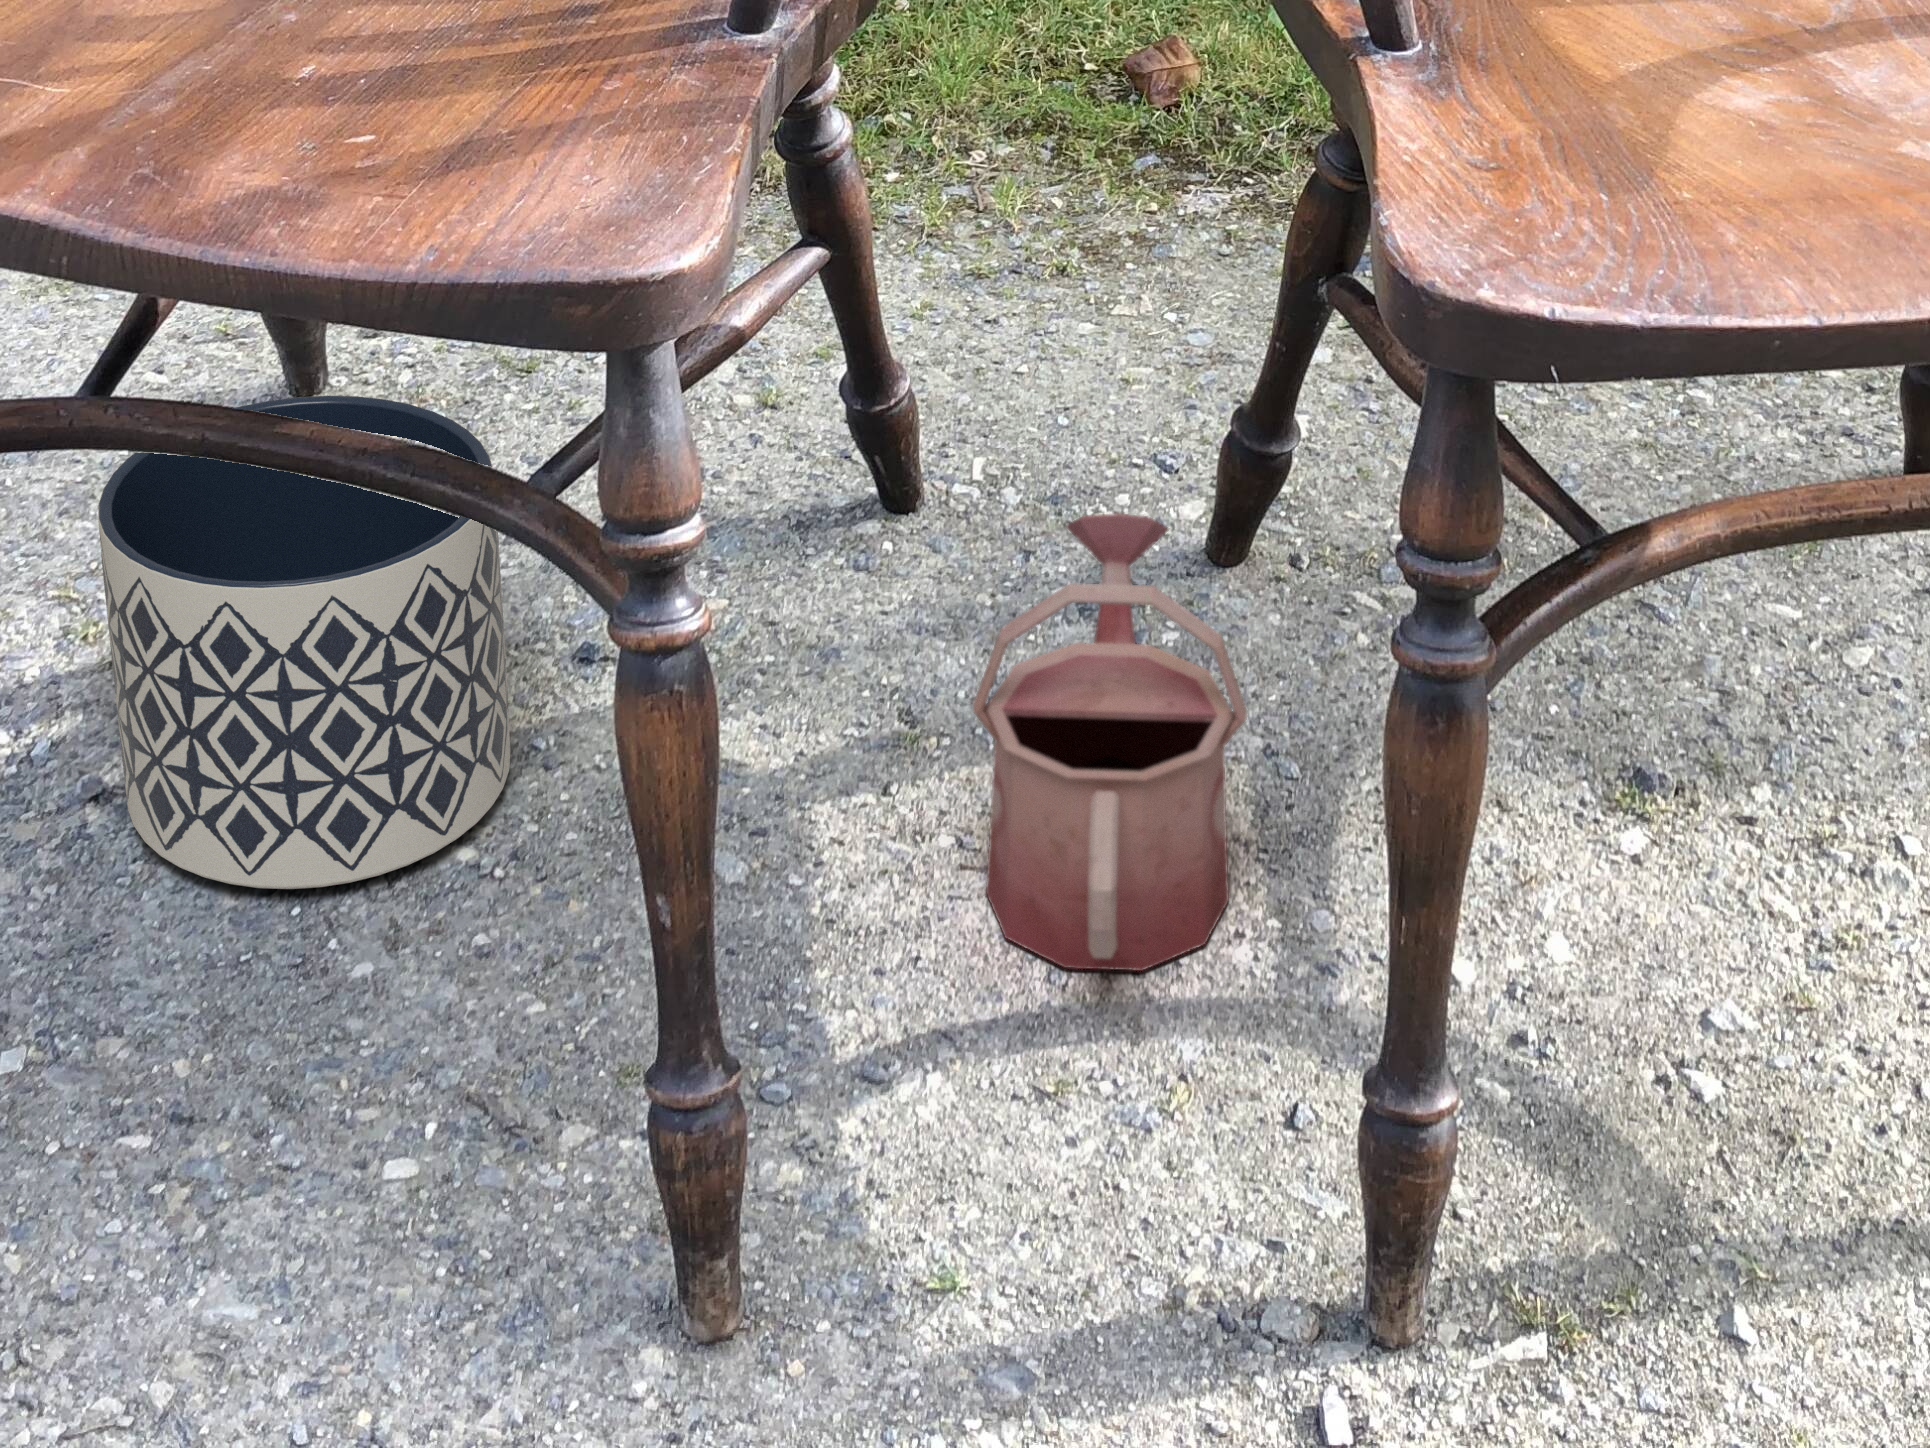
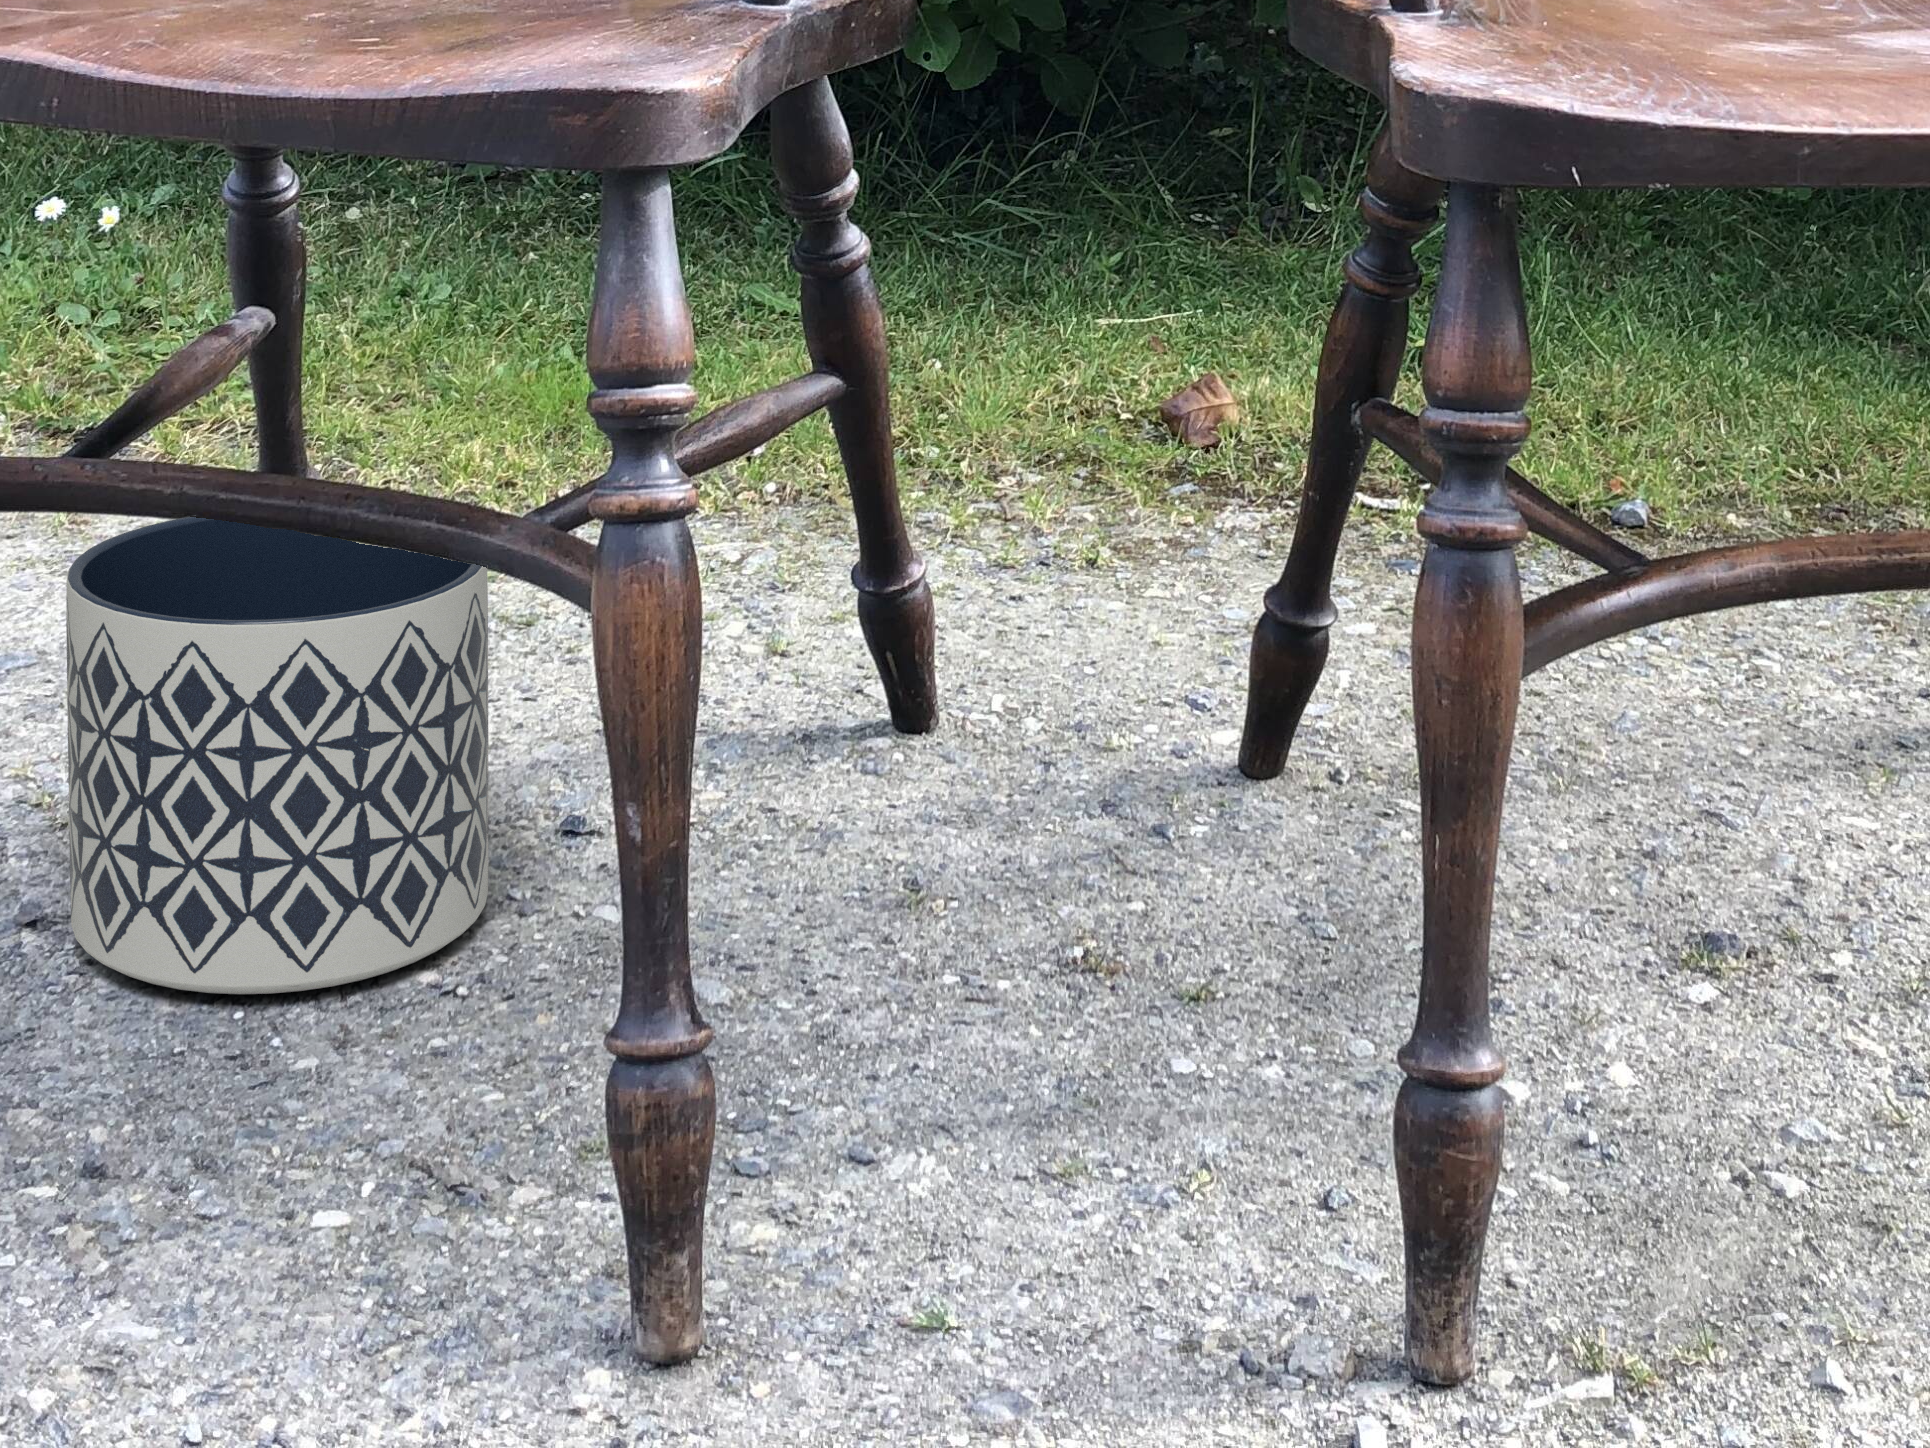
watering can: present [973,513,1247,971] -> none [984,625,1279,1077]

